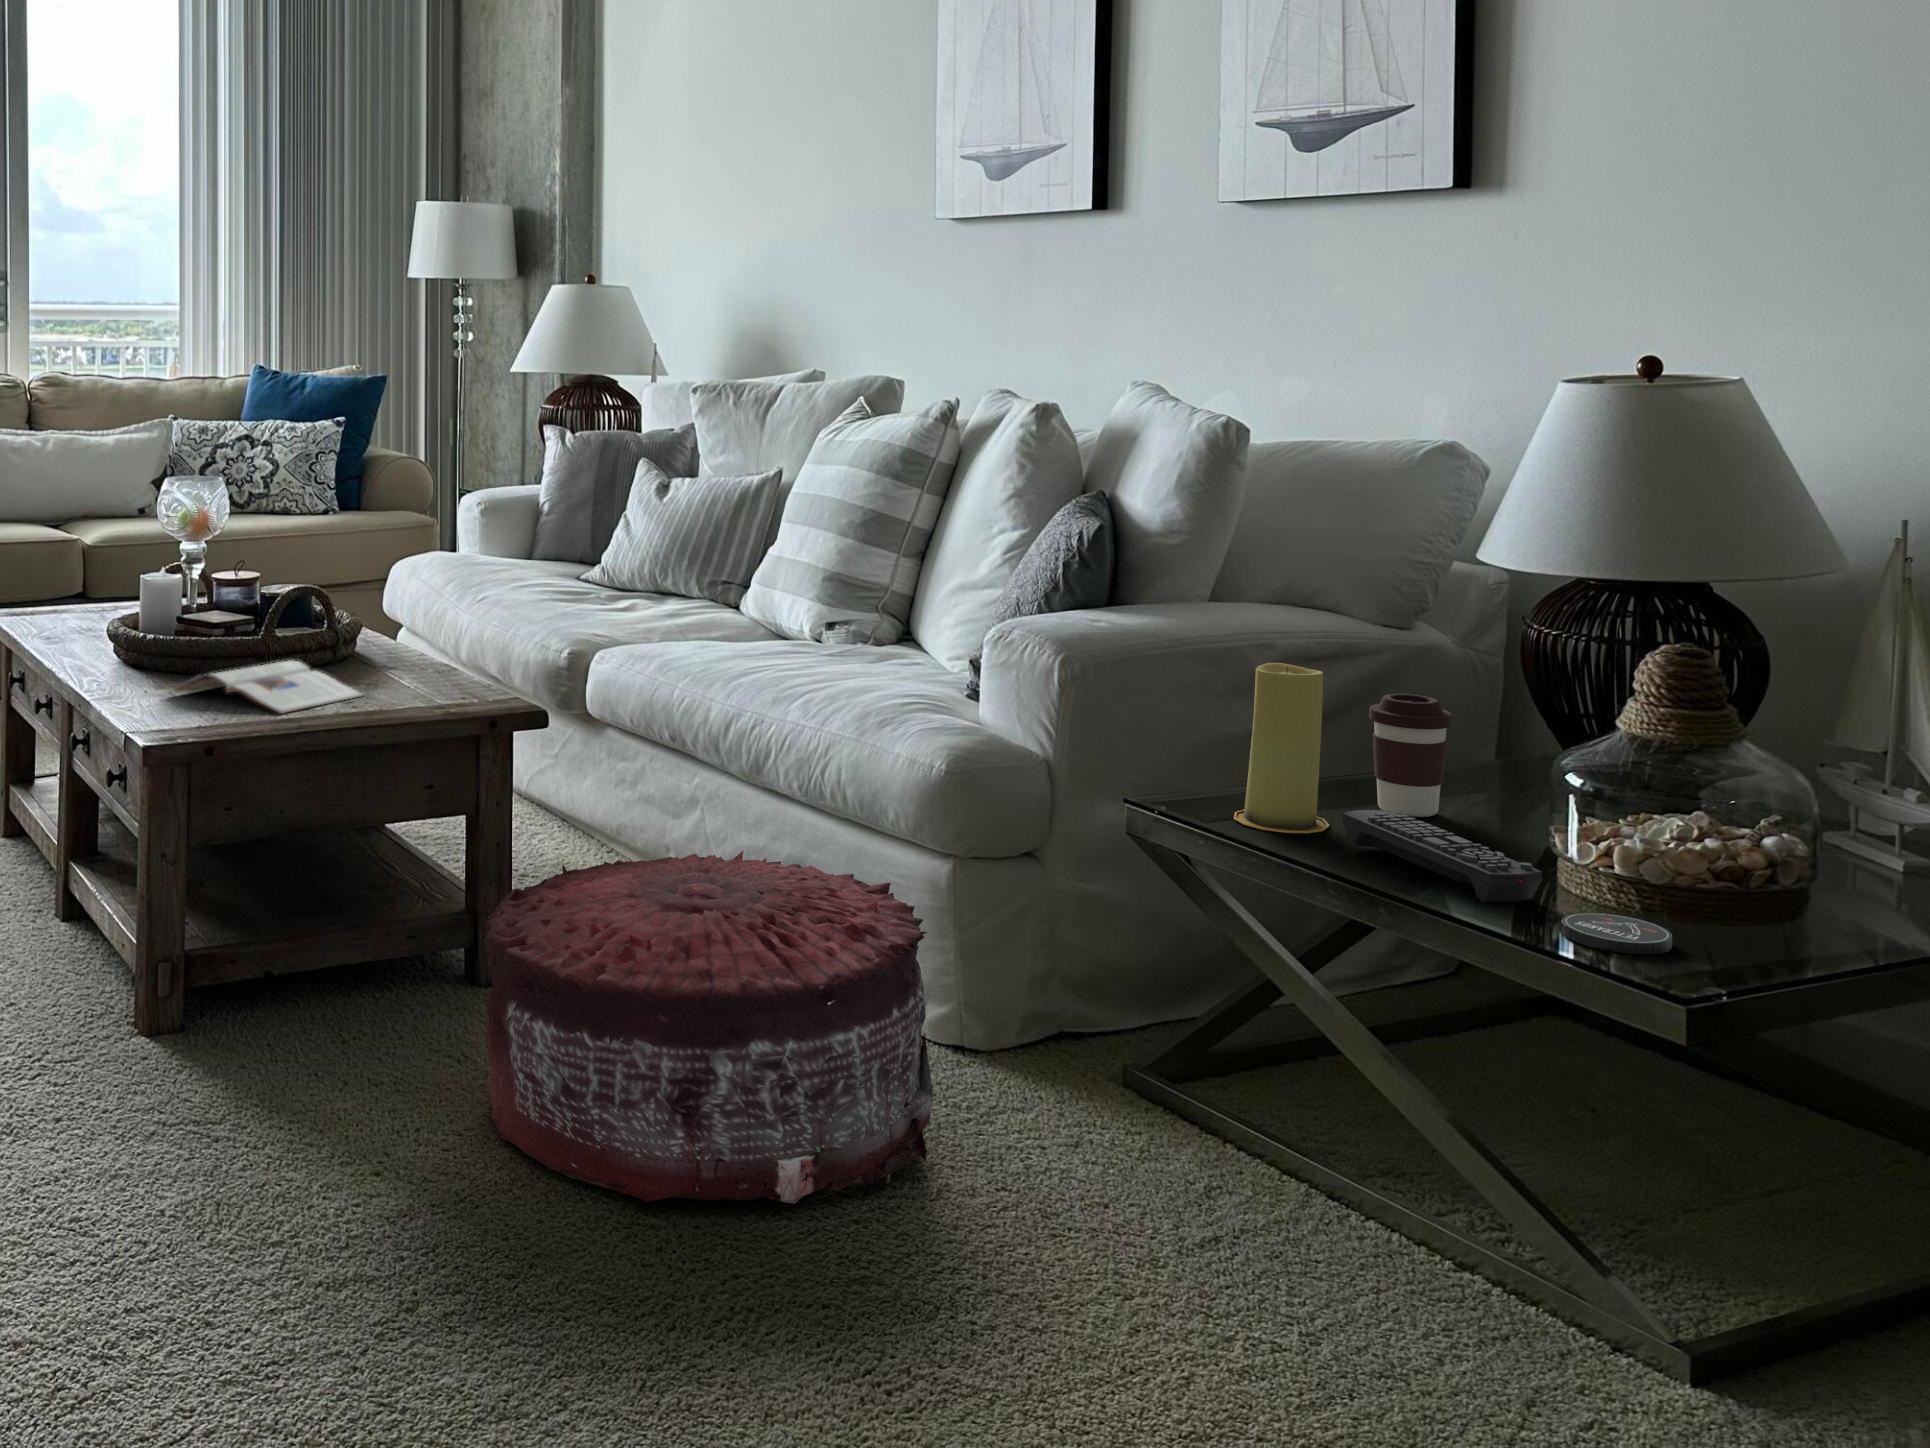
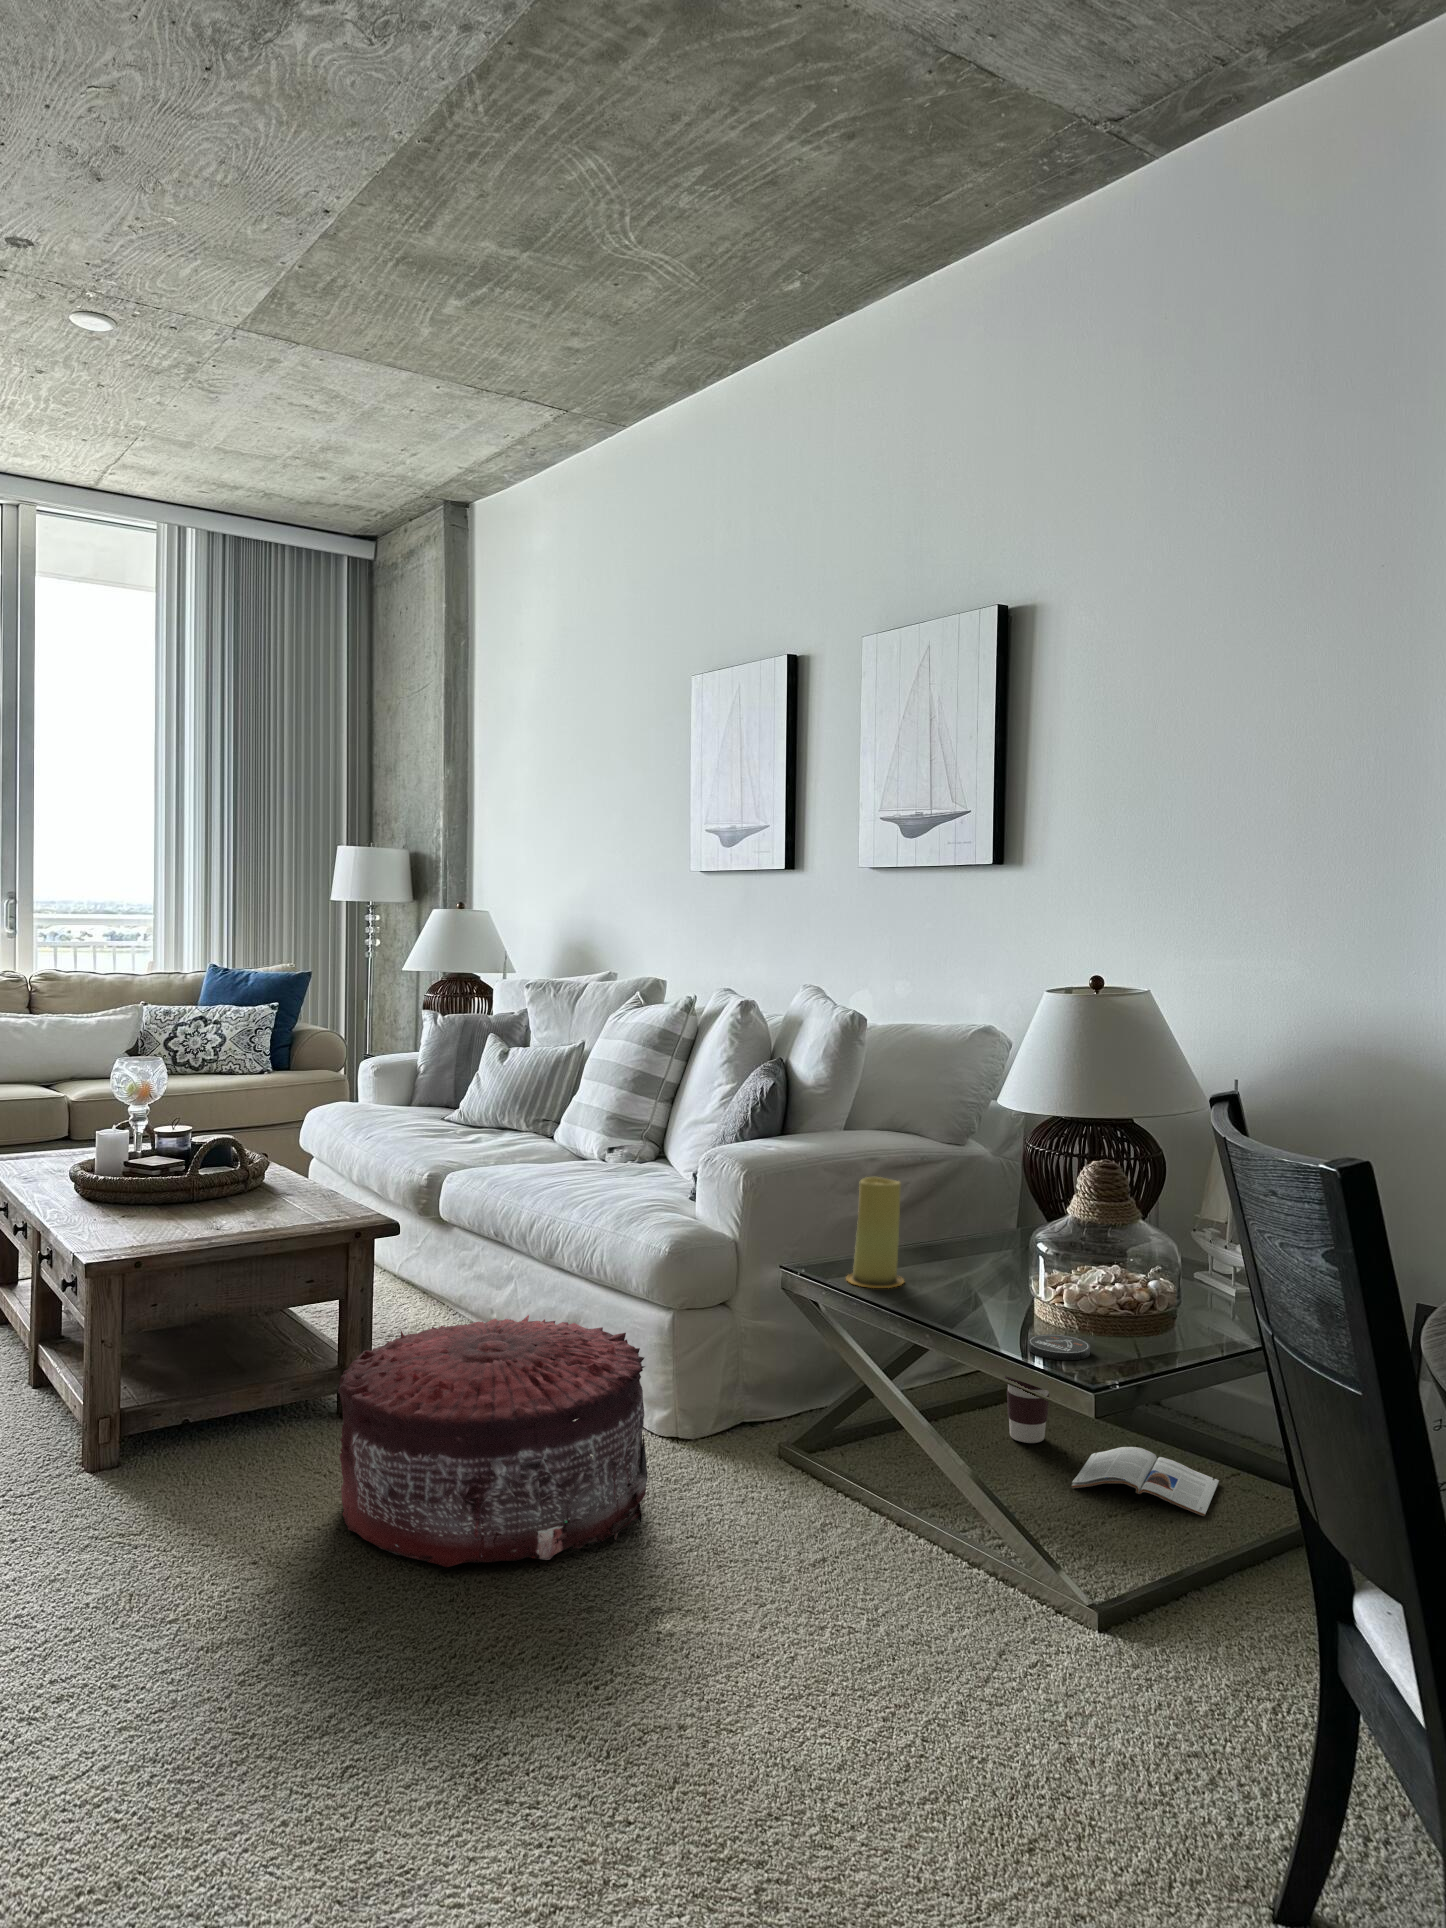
magazine: present [176,661,363,714] -> present [1072,1447,1219,1516]
coffee cup: present [1369,694,1452,817] -> present [1005,1376,1049,1443]
remote control: present [1342,810,1542,903] -> none [909,1271,1021,1331]

